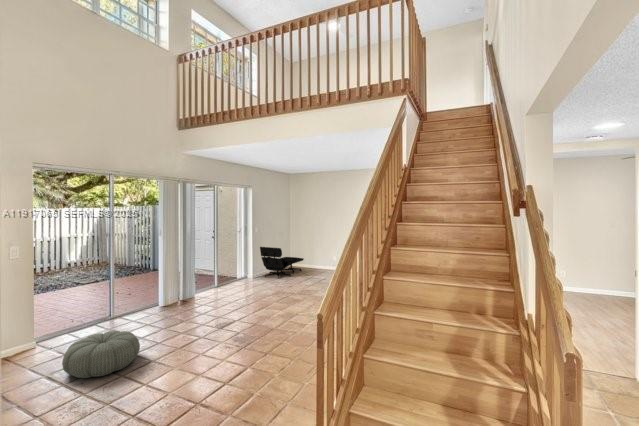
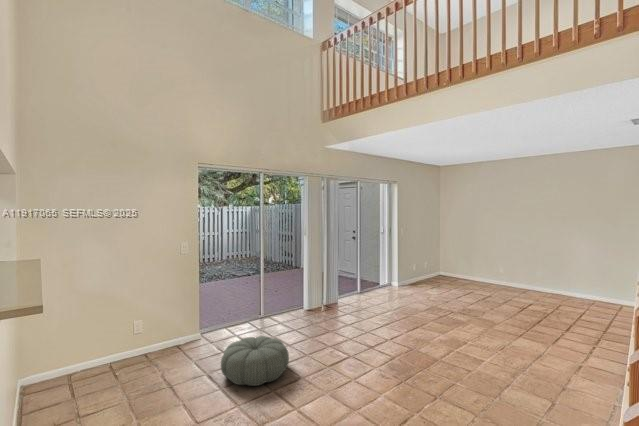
lounge chair: present [260,247,304,279] -> none [406,250,459,289]

